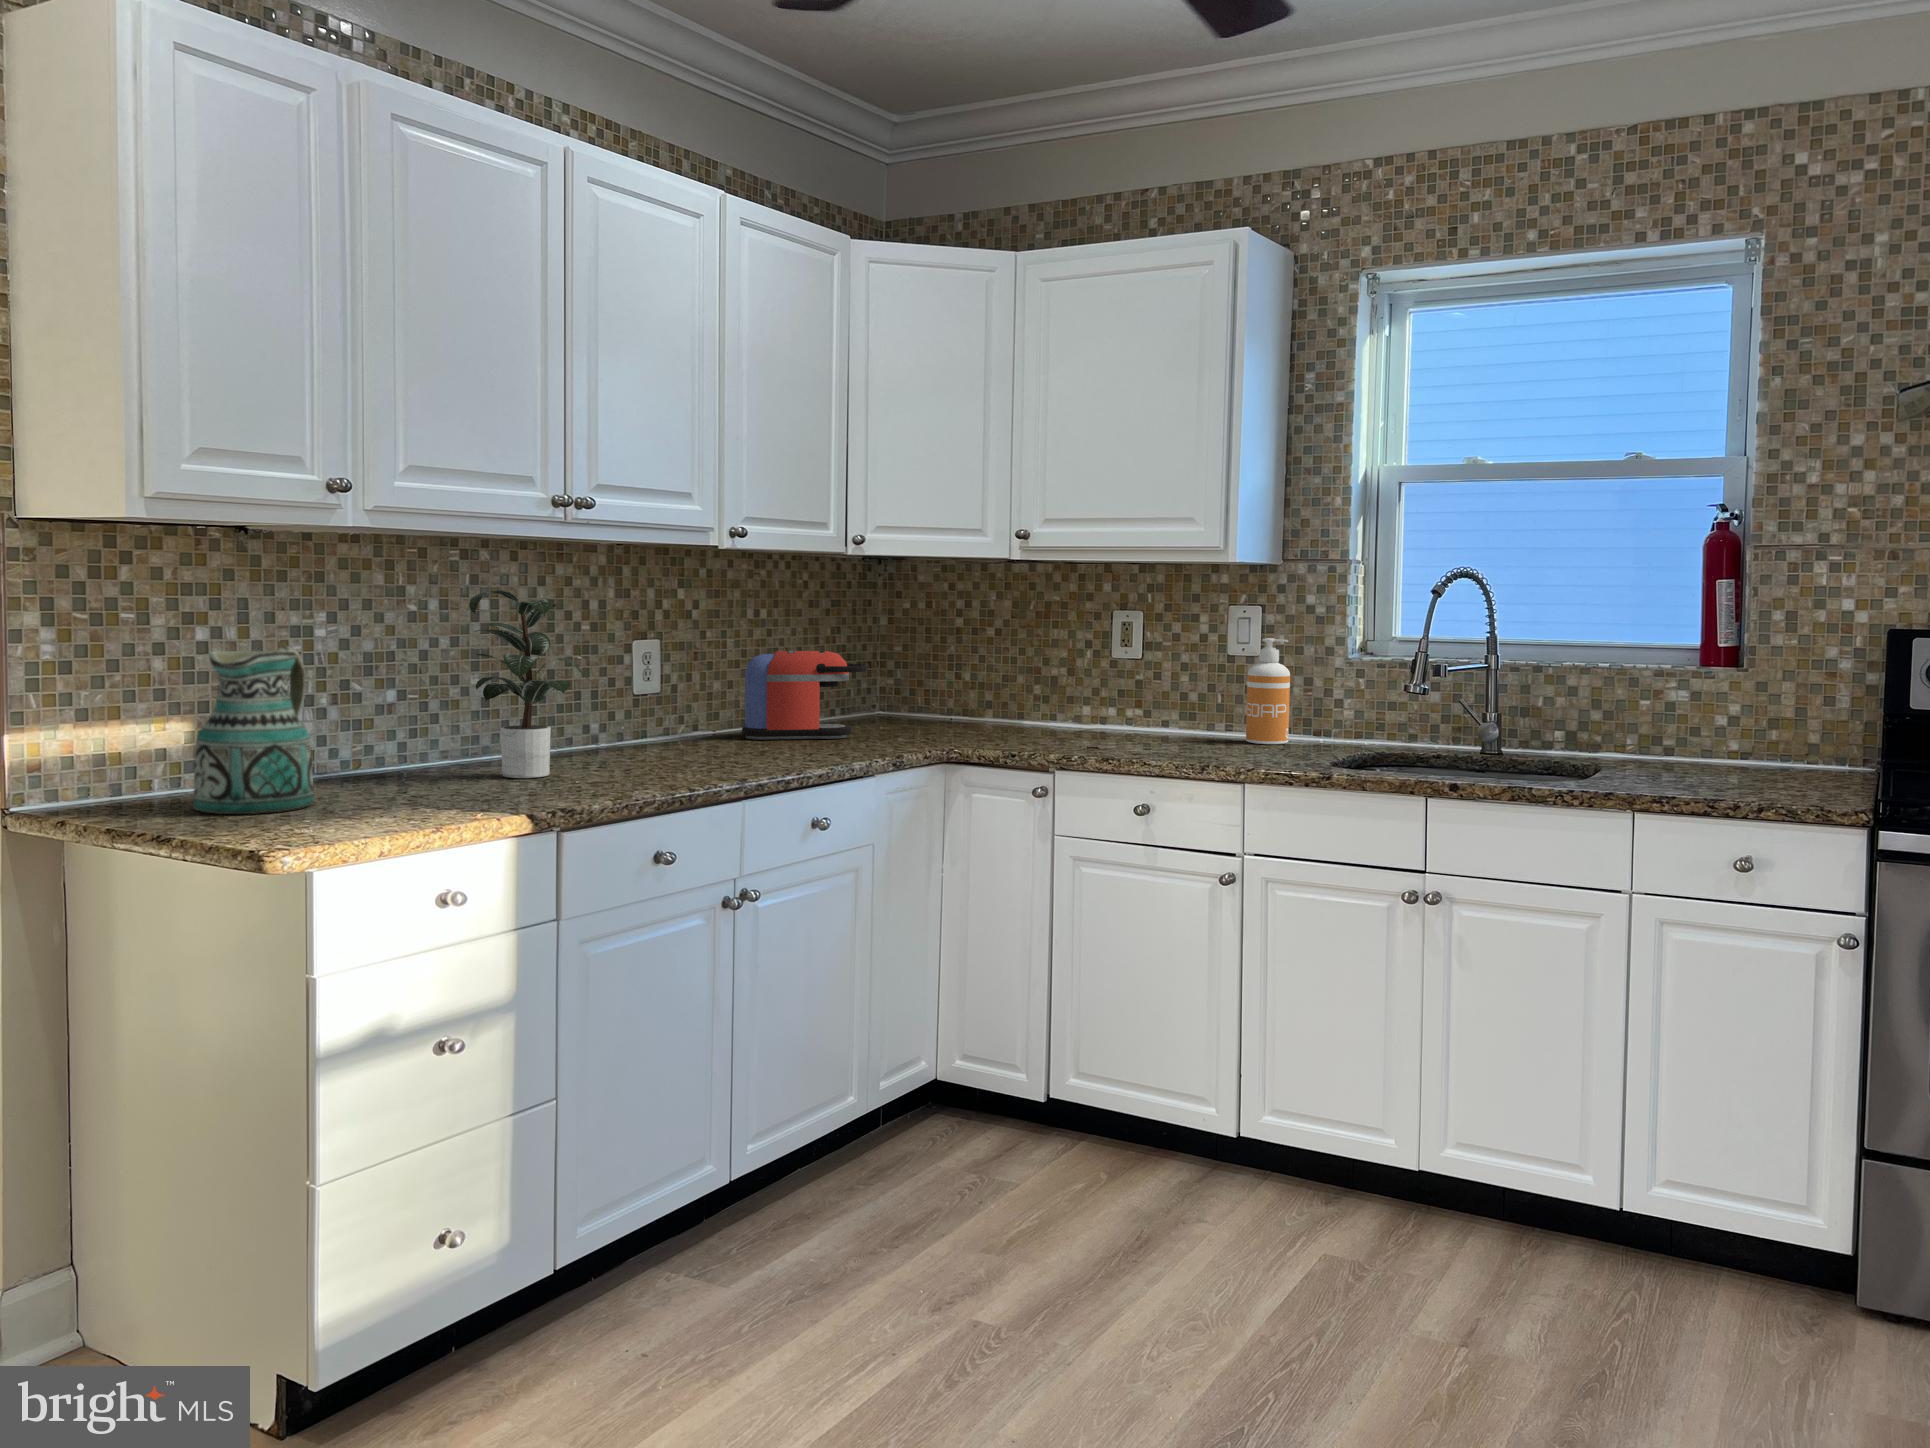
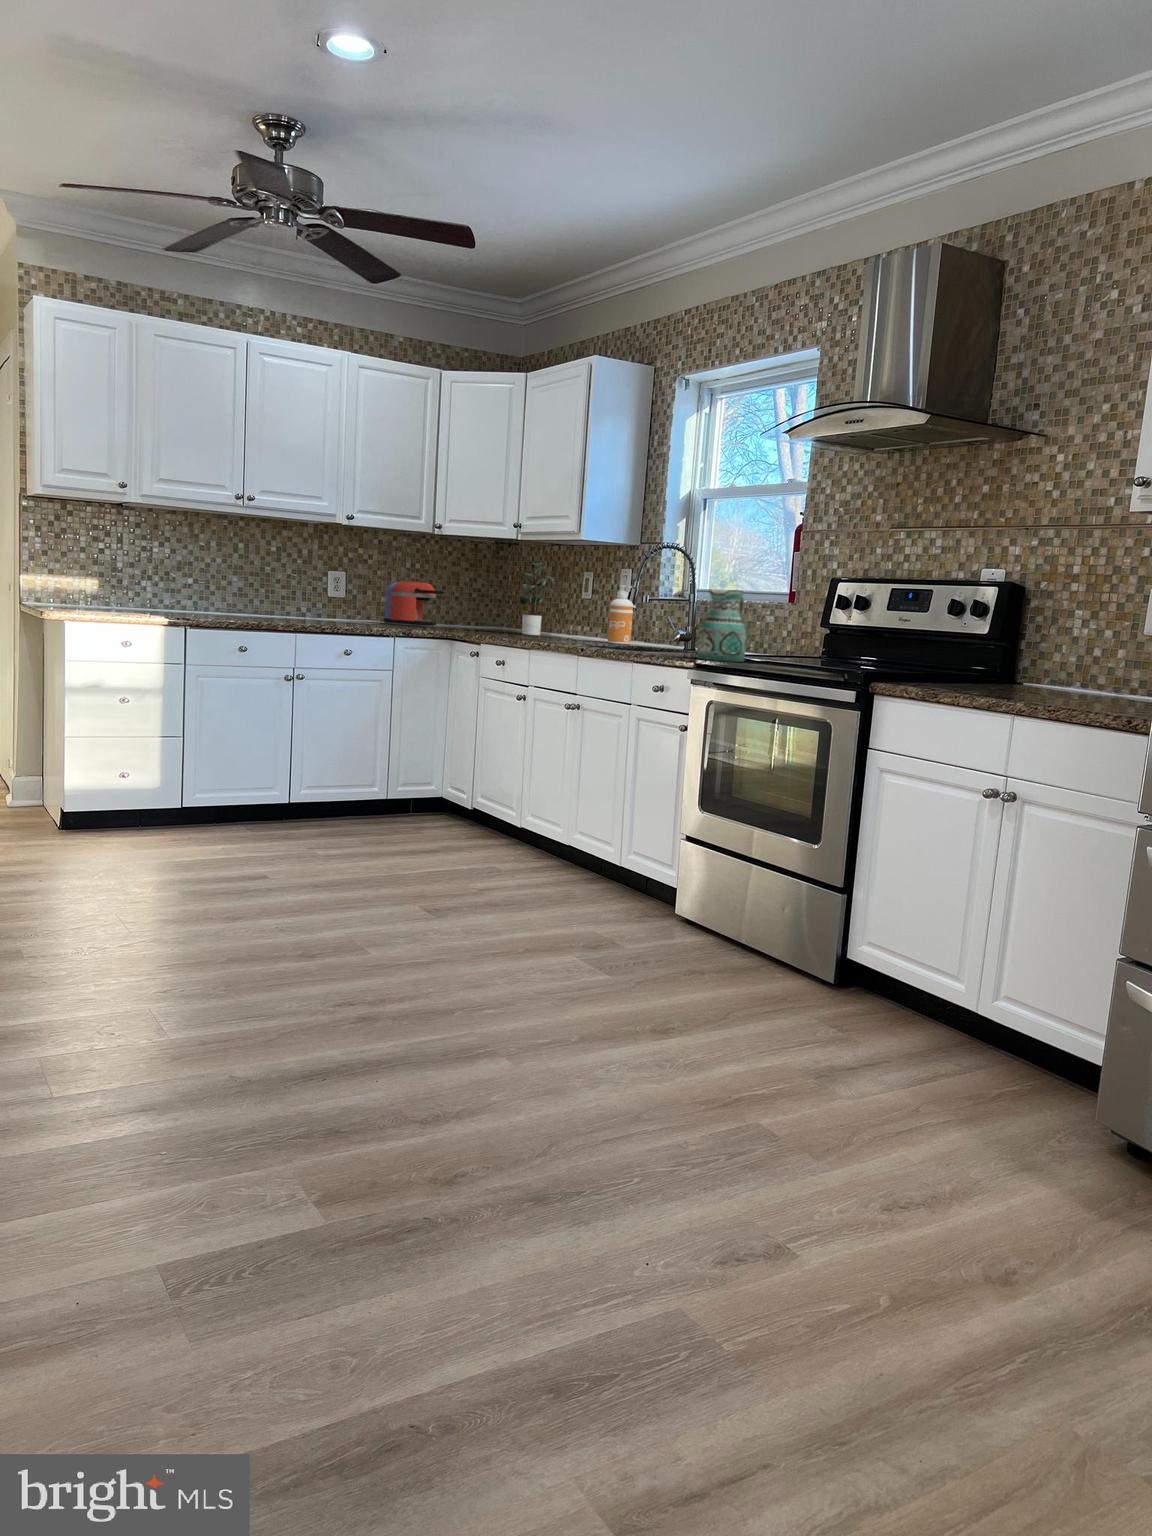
potted plant: present [469,590,590,778] -> present [514,558,557,635]
ceramic pitcher: present [193,646,314,814] -> present [696,589,746,662]

